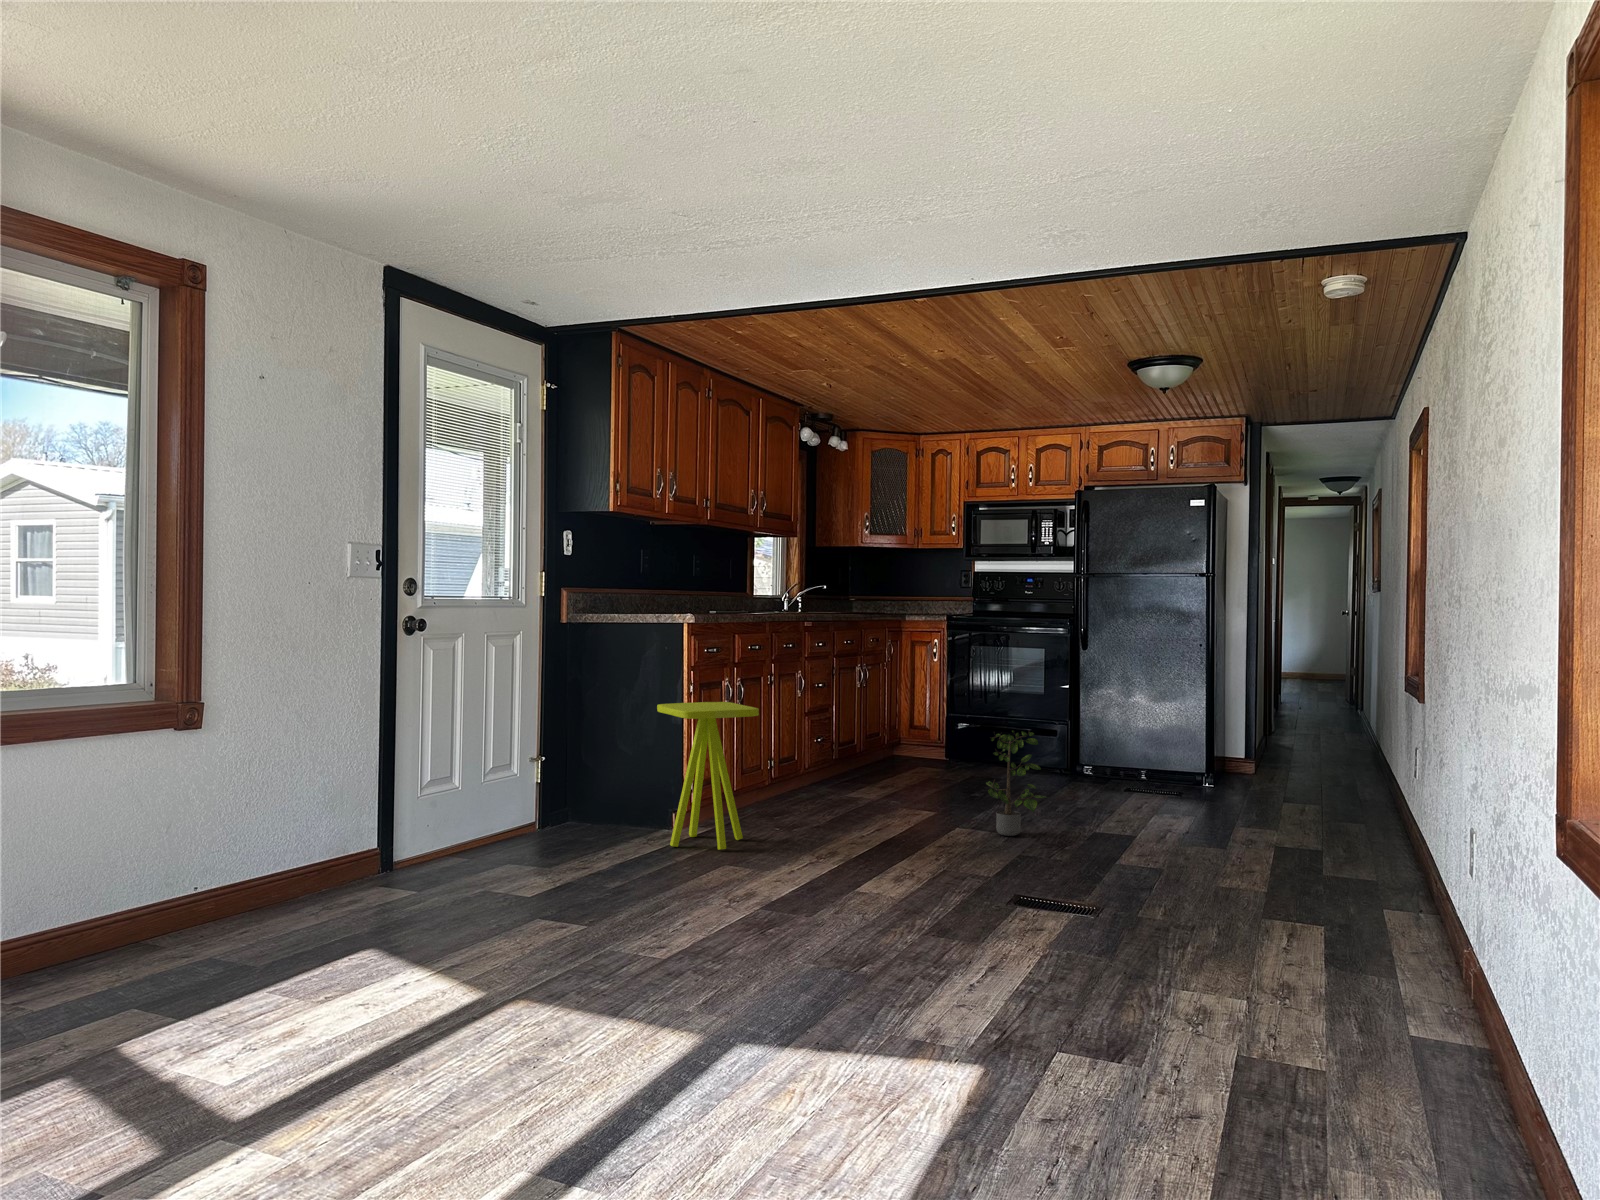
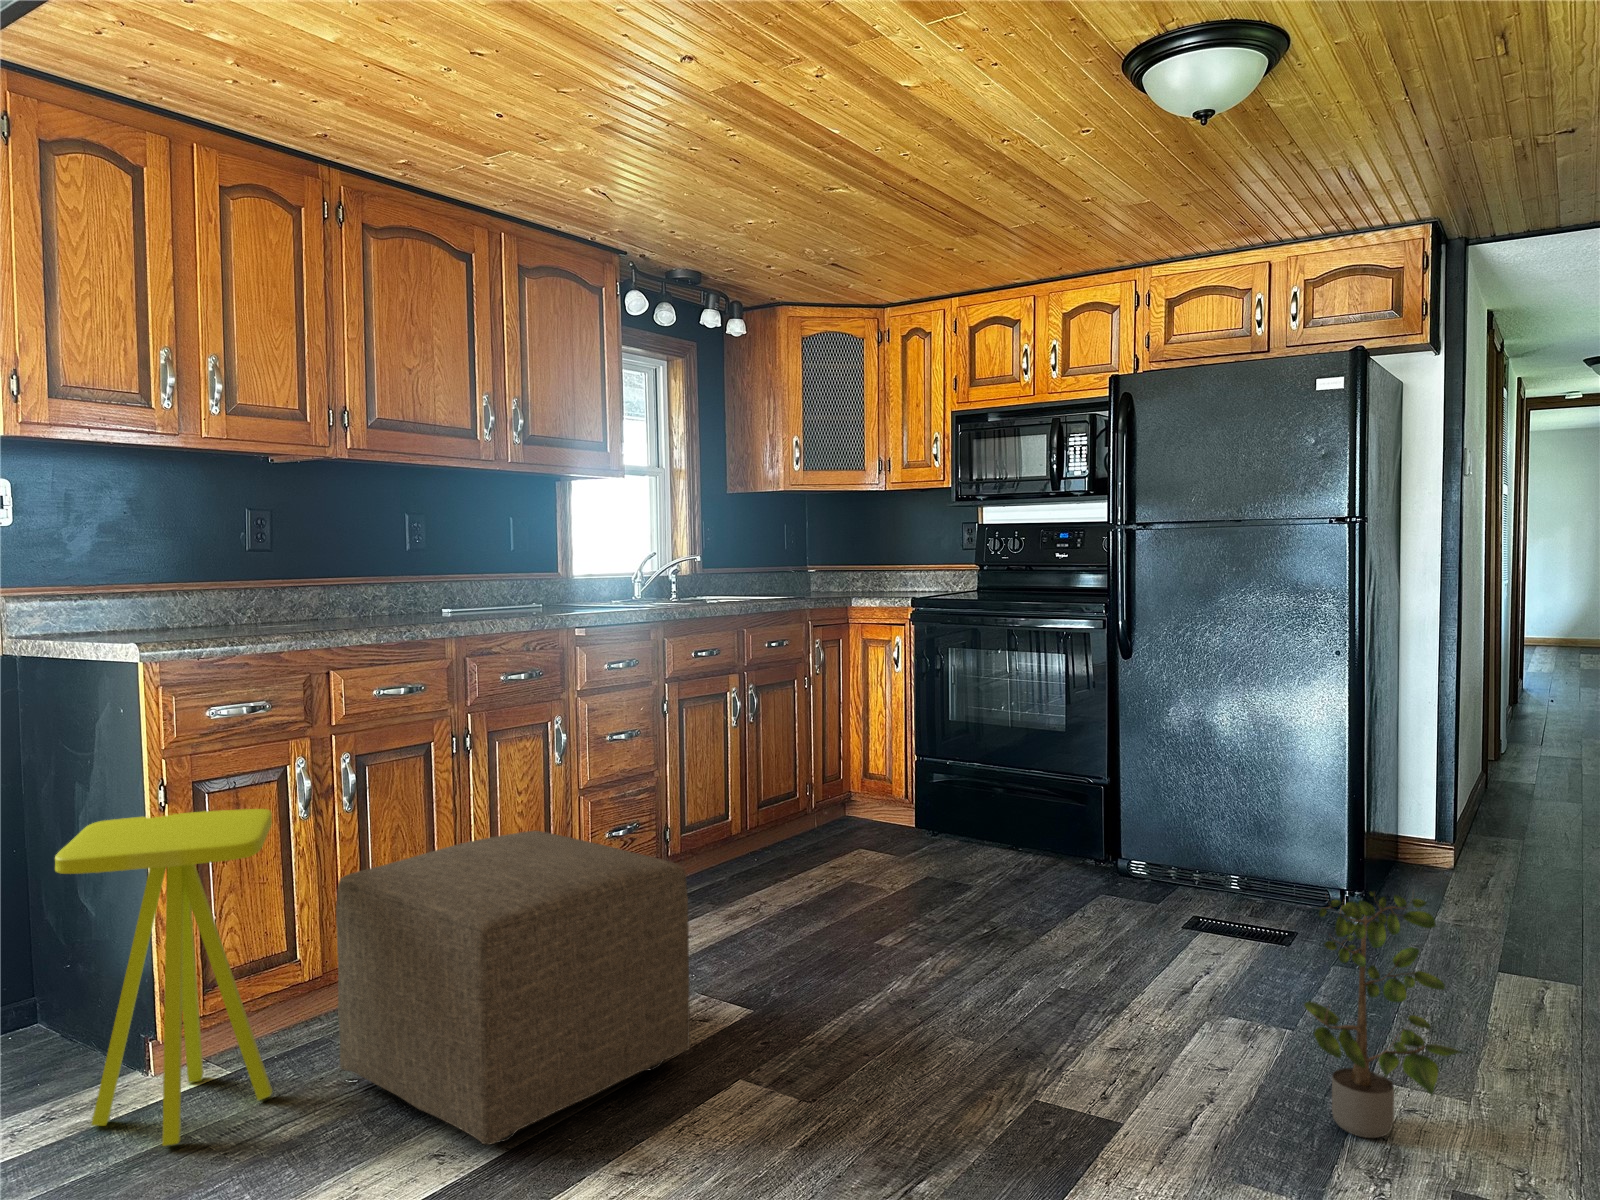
ottoman: none [768,723,929,846] -> present [336,830,690,1145]
potted plant: present [986,730,1047,836] -> present [1304,892,1462,1138]

